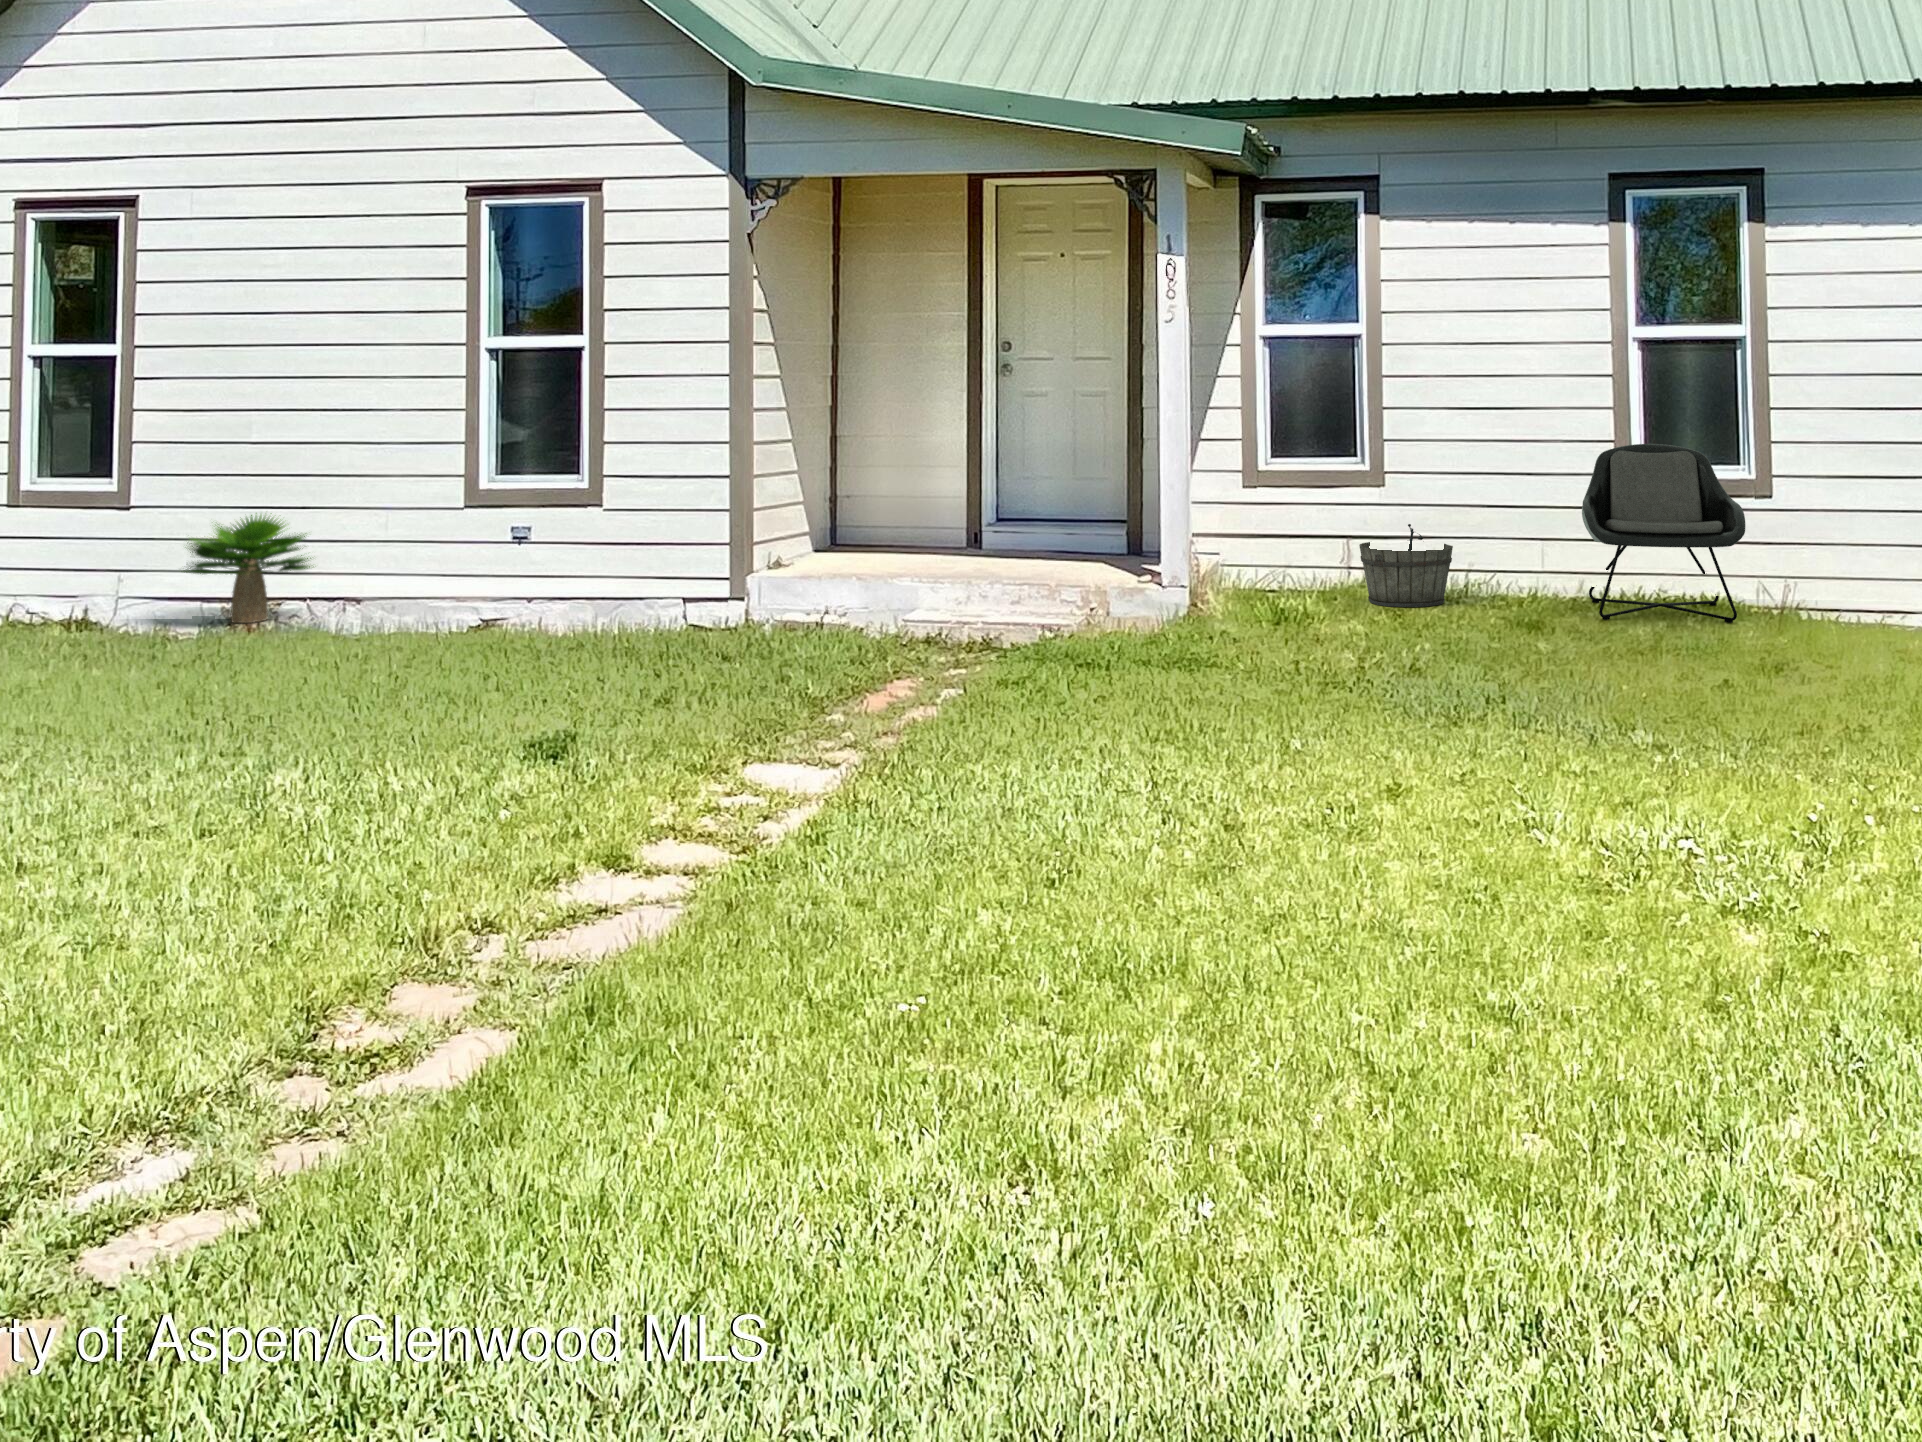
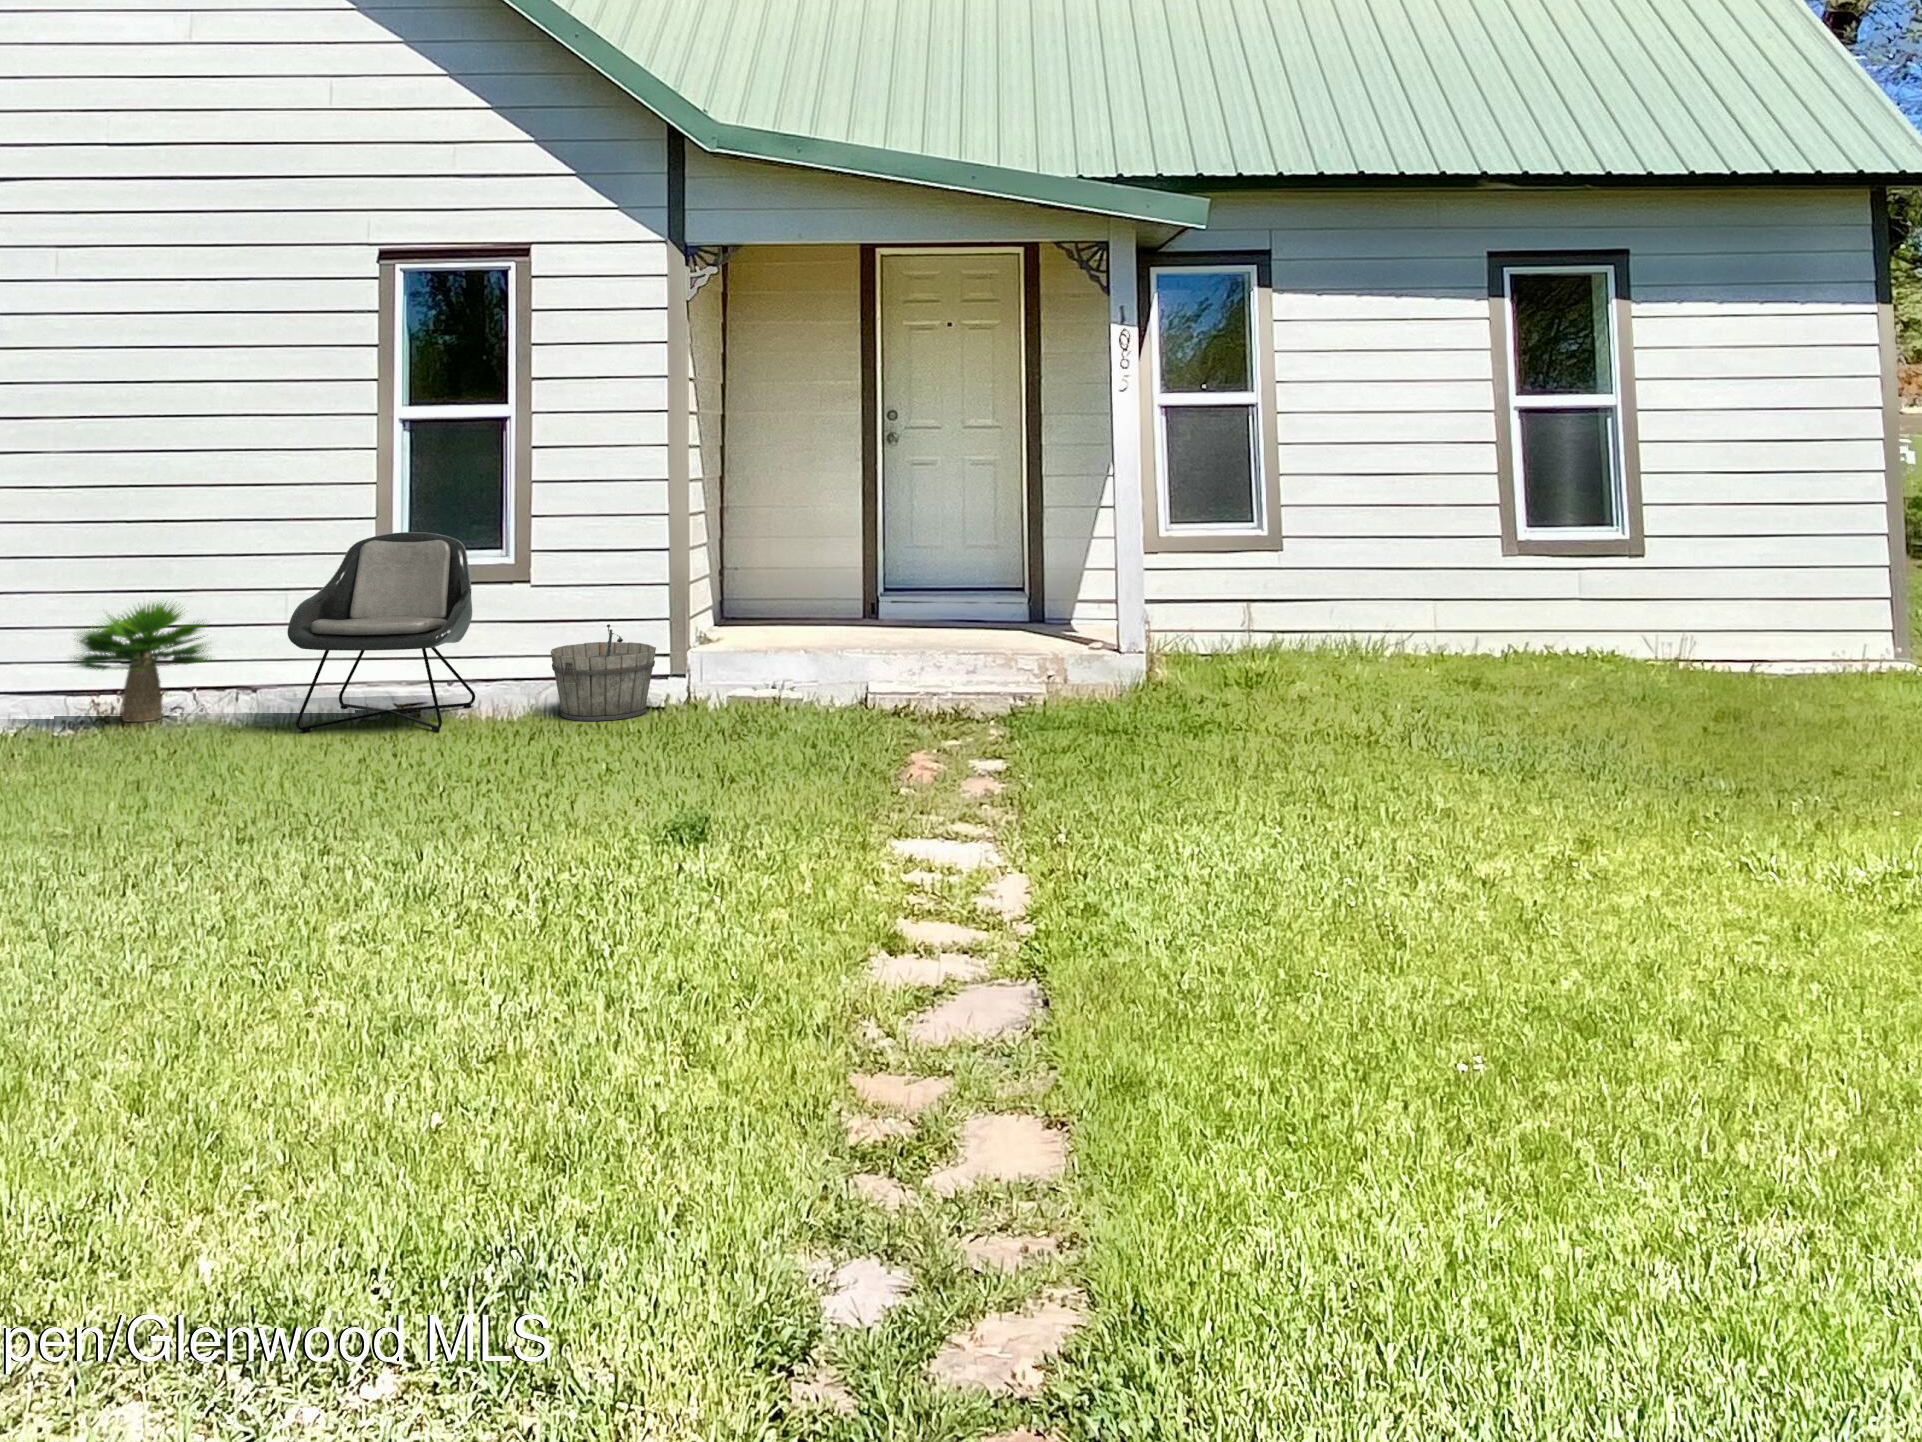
lounge chair: present [1582,444,1745,623] -> present [287,532,475,732]
wooden bucket: present [1359,524,1453,607] -> present [551,624,656,721]

